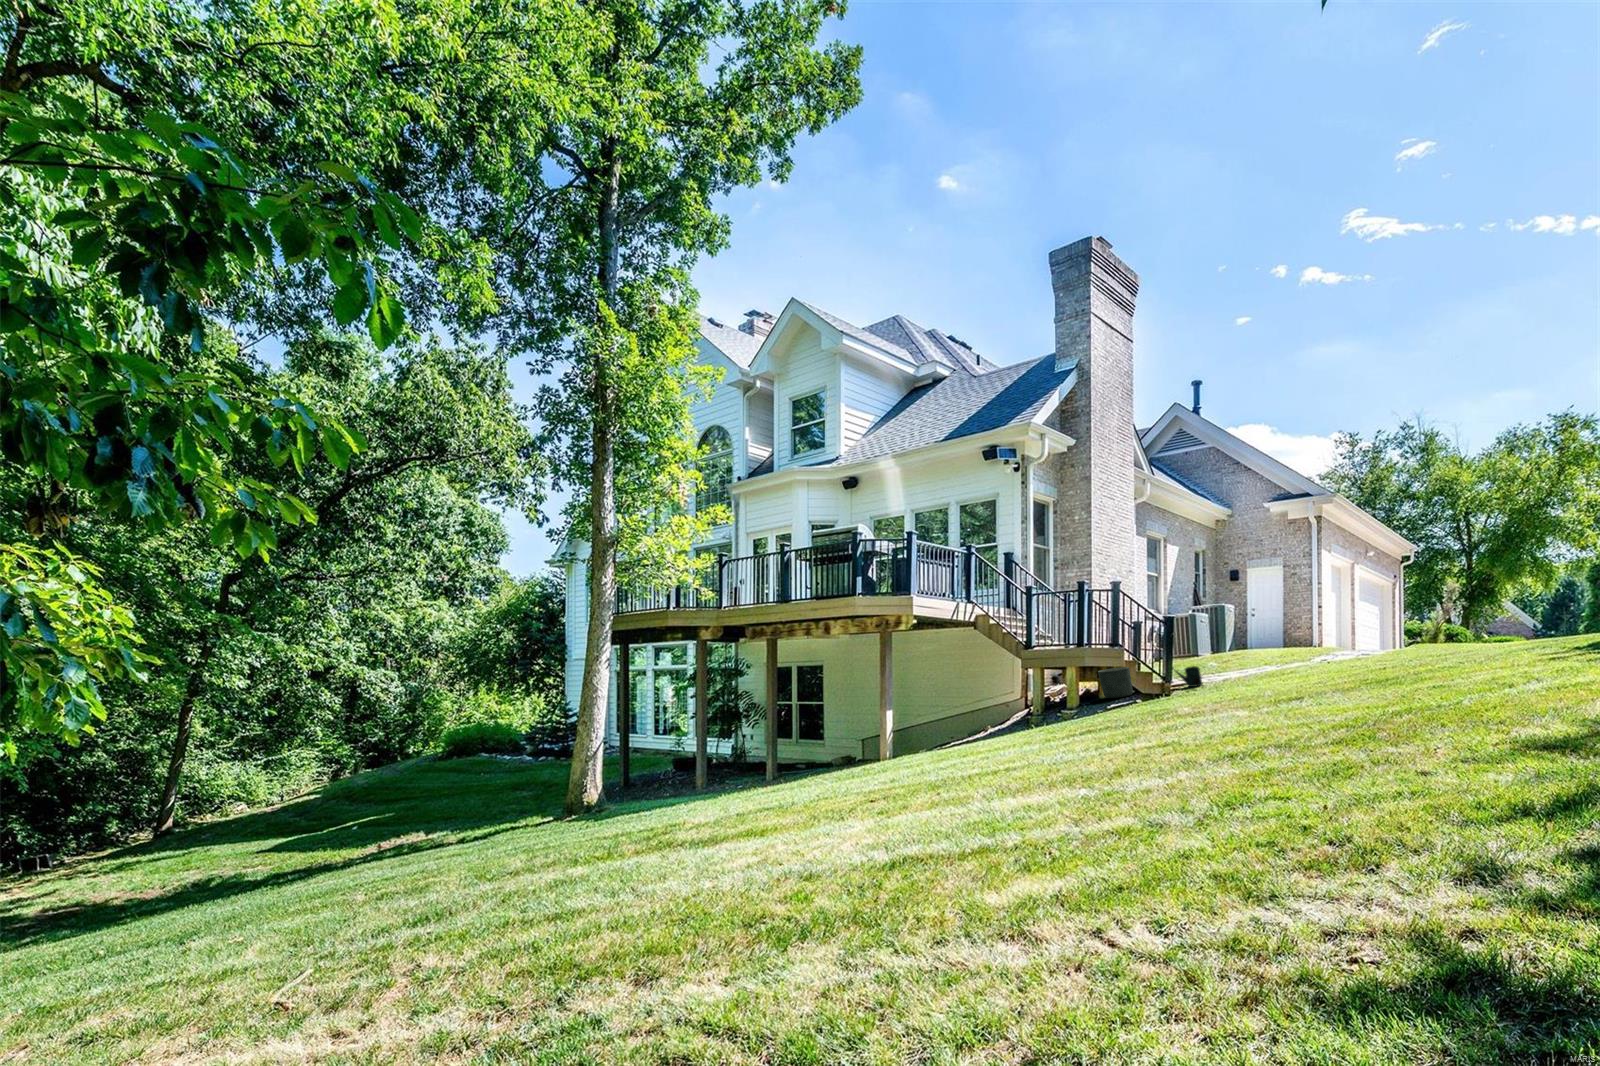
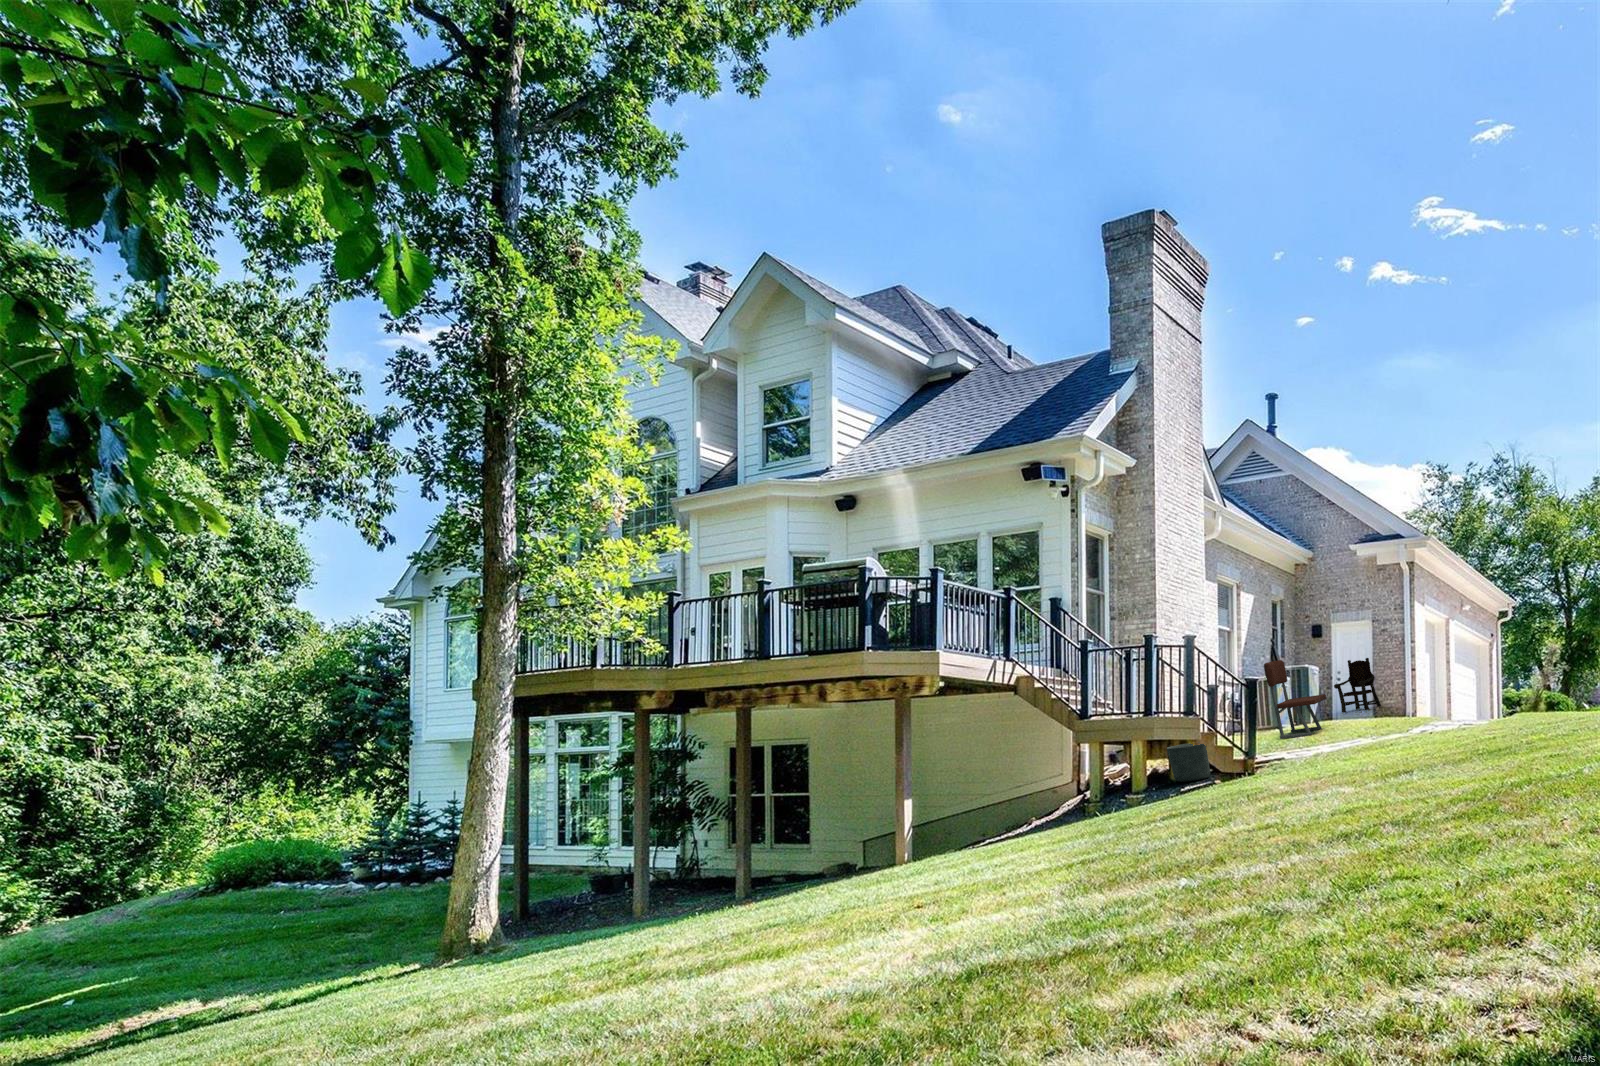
armchair: none [1242,599,1280,641] -> present [1334,658,1381,712]
bench: none [1183,602,1233,663] -> present [1264,660,1326,739]
watering can: present [1172,666,1203,687] -> none [1256,741,1299,767]

